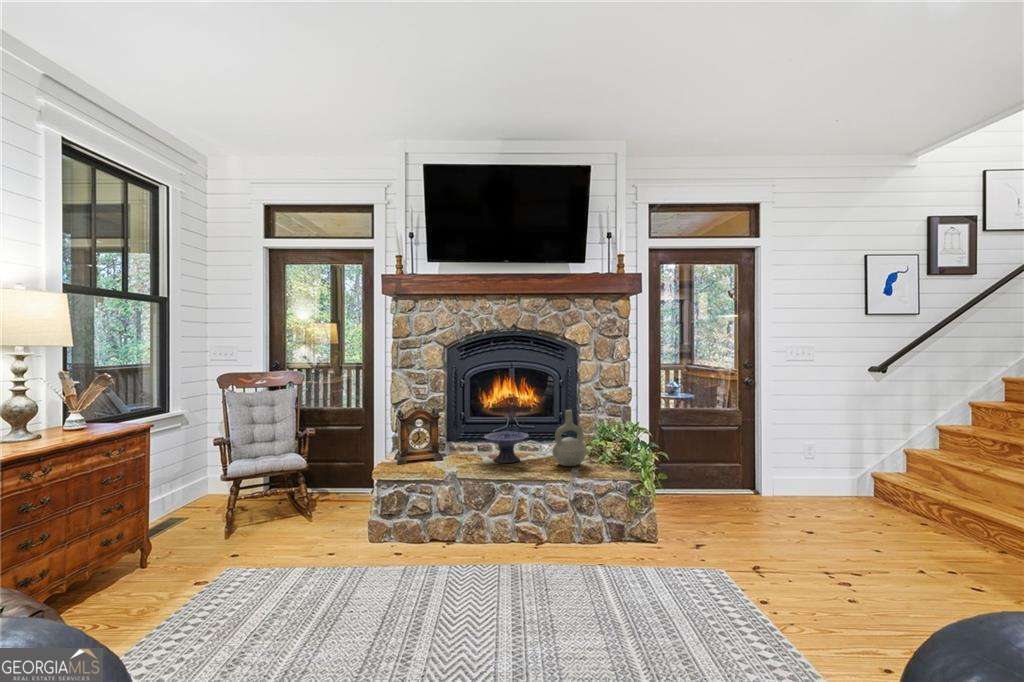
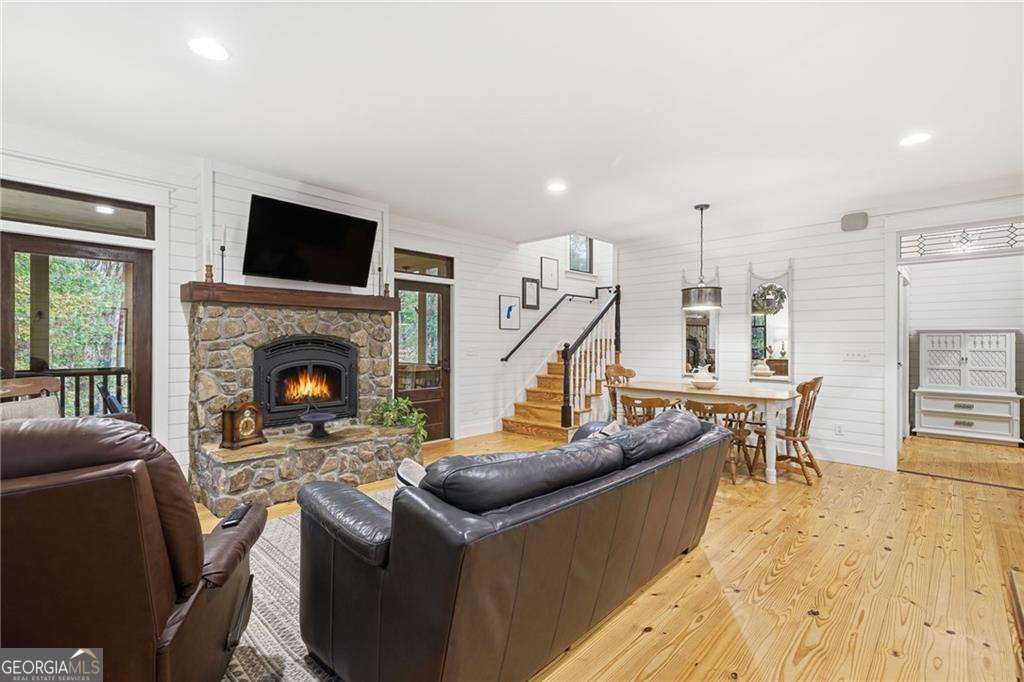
decorative vase: present [552,410,587,466] -> none [354,394,379,432]

